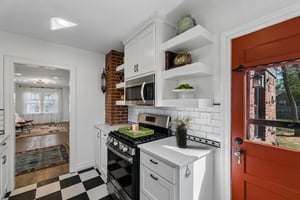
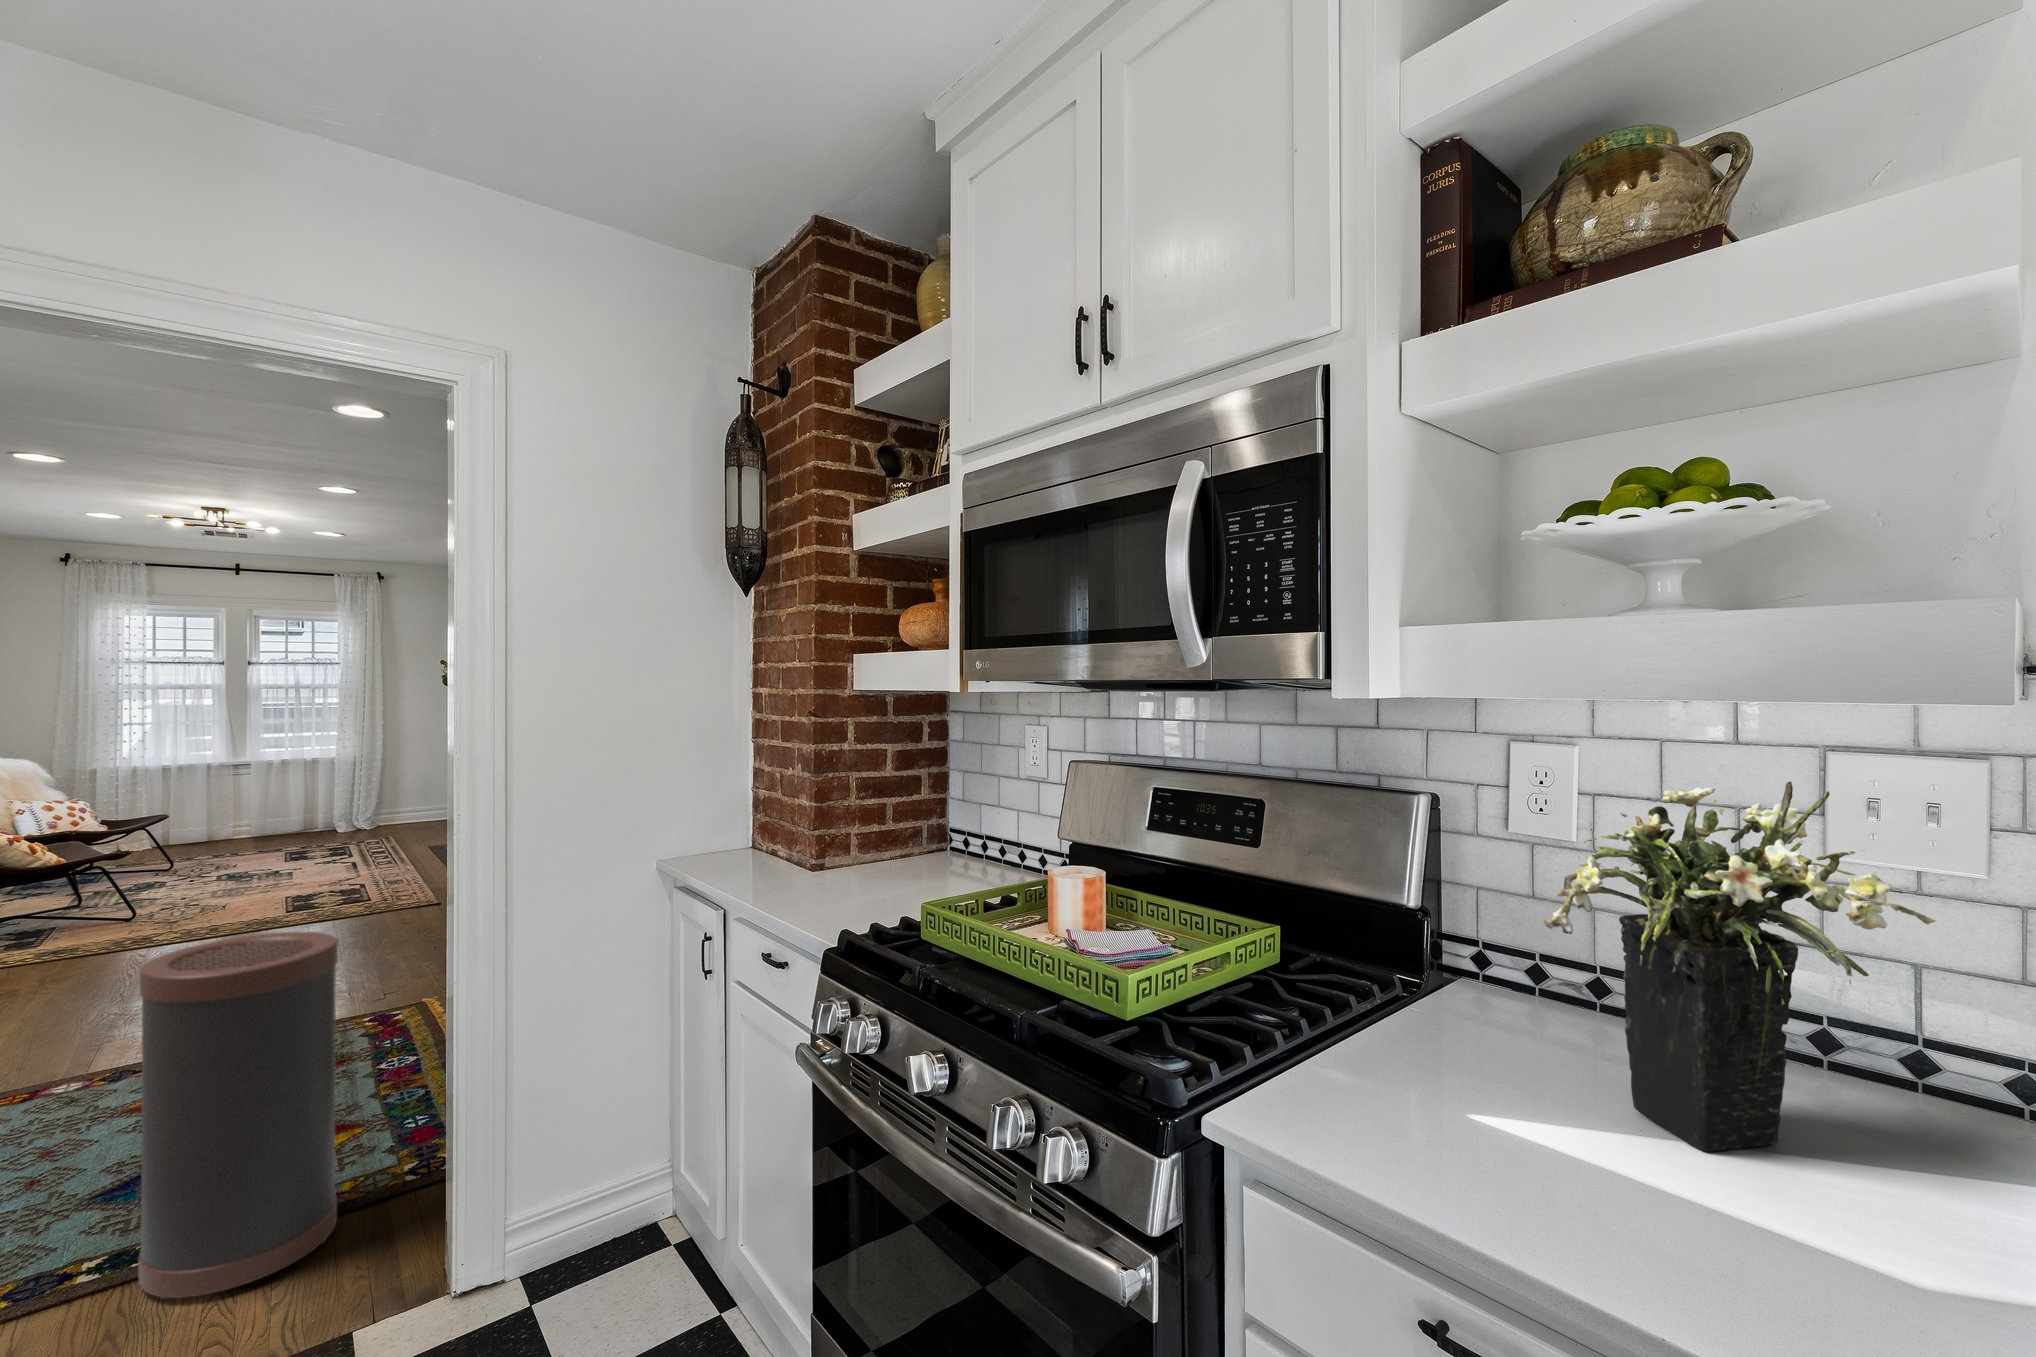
trash can: none [35,133,57,173] -> present [138,932,338,1300]

